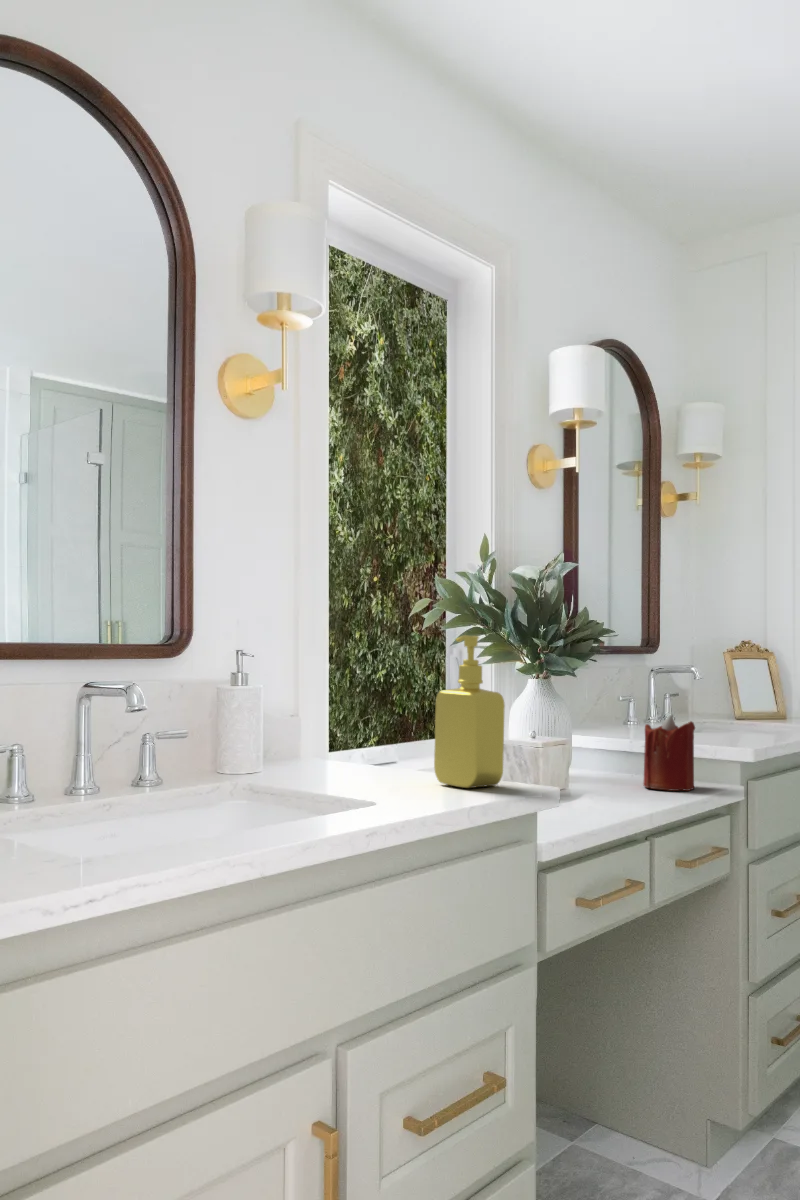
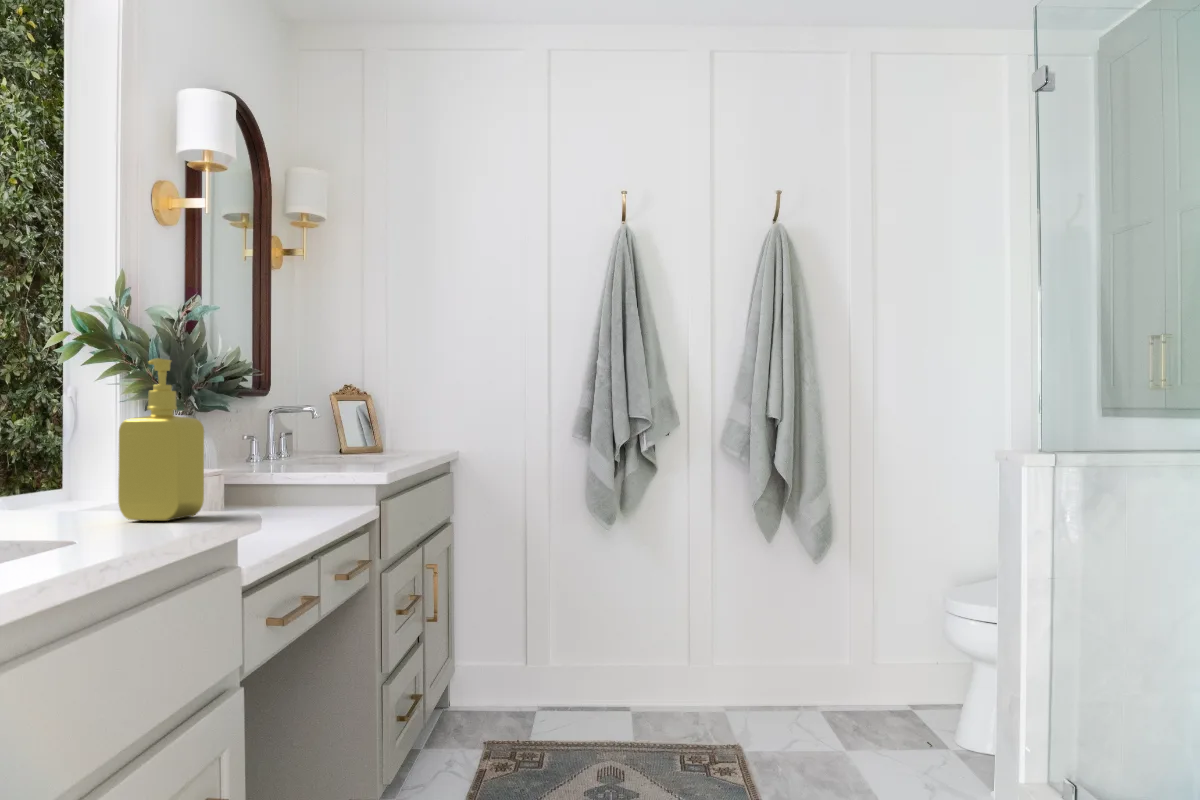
candle: present [644,715,695,791] -> none [292,444,339,514]

